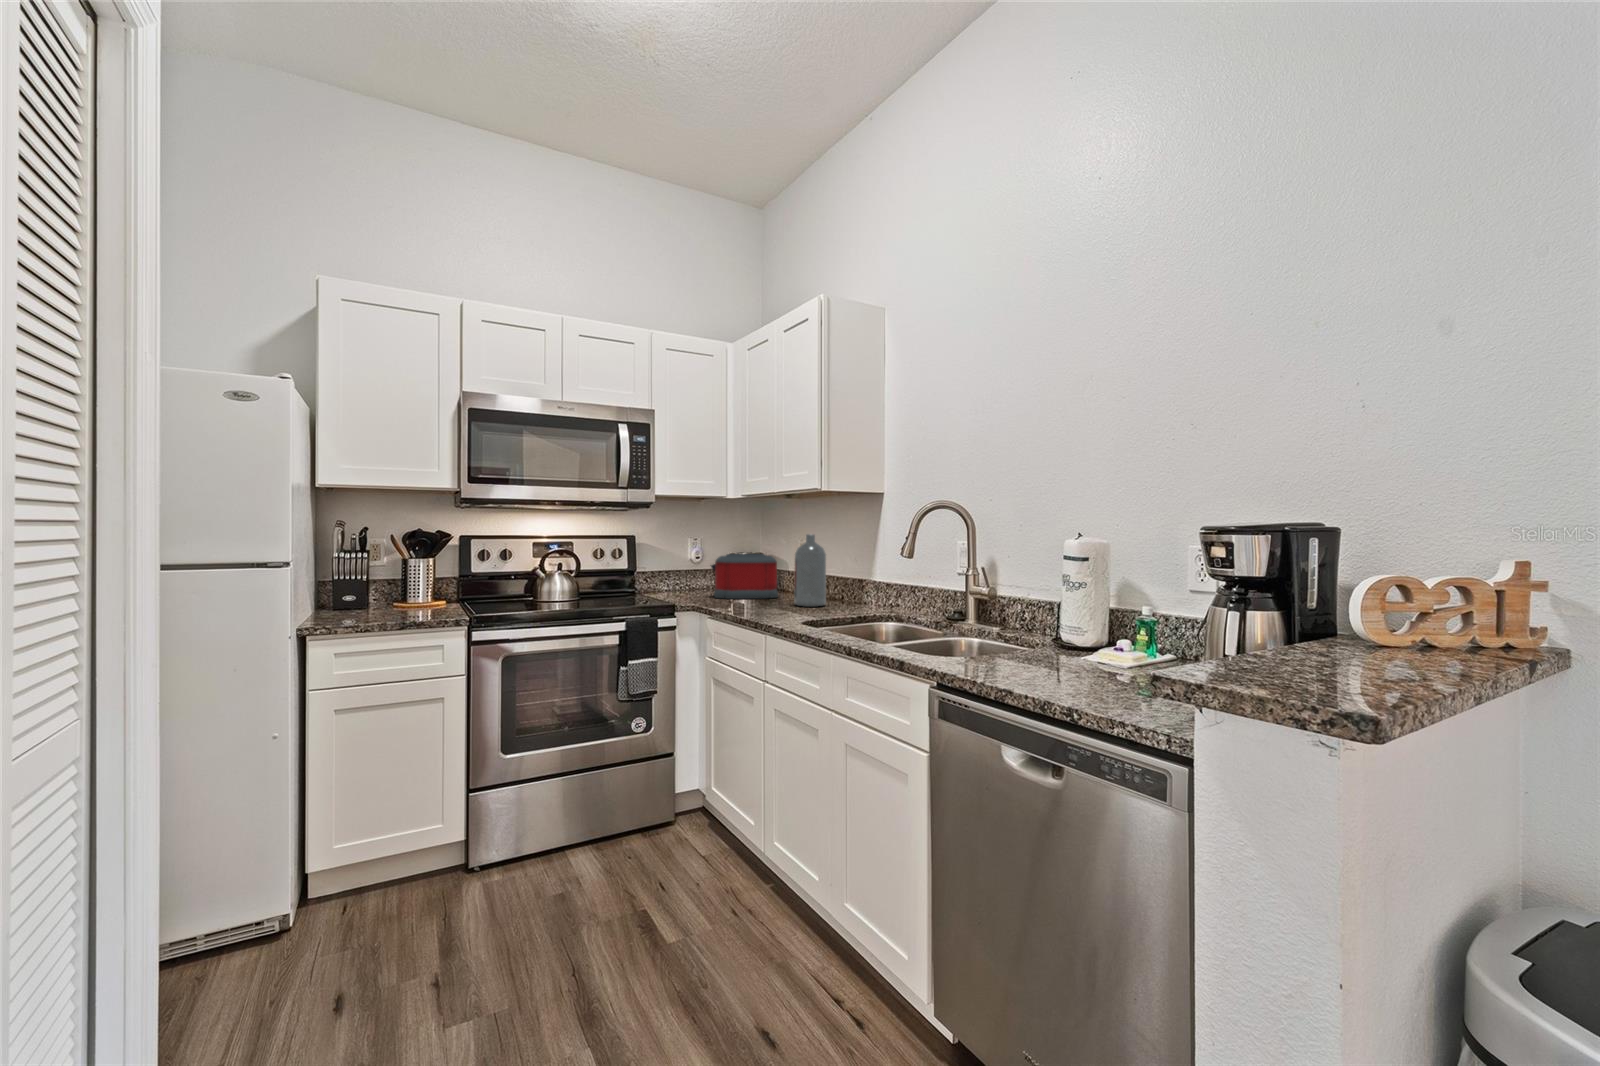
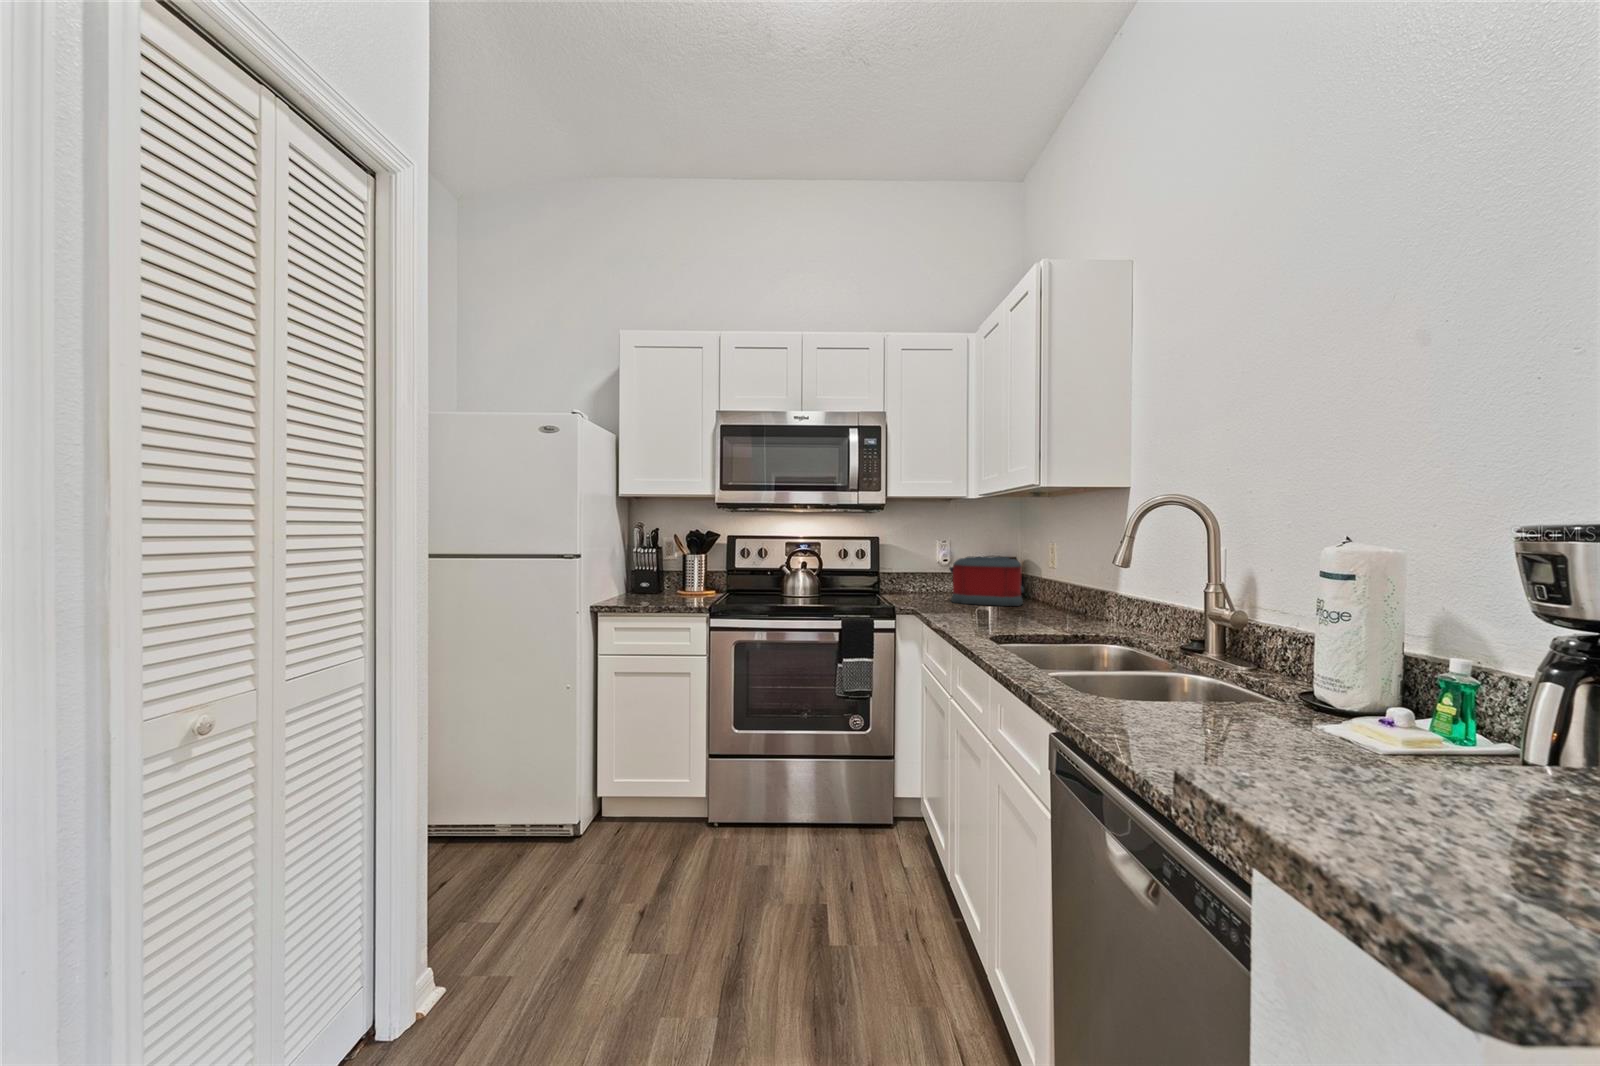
bottle: present [794,534,826,607] -> none [1025,537,1064,619]

